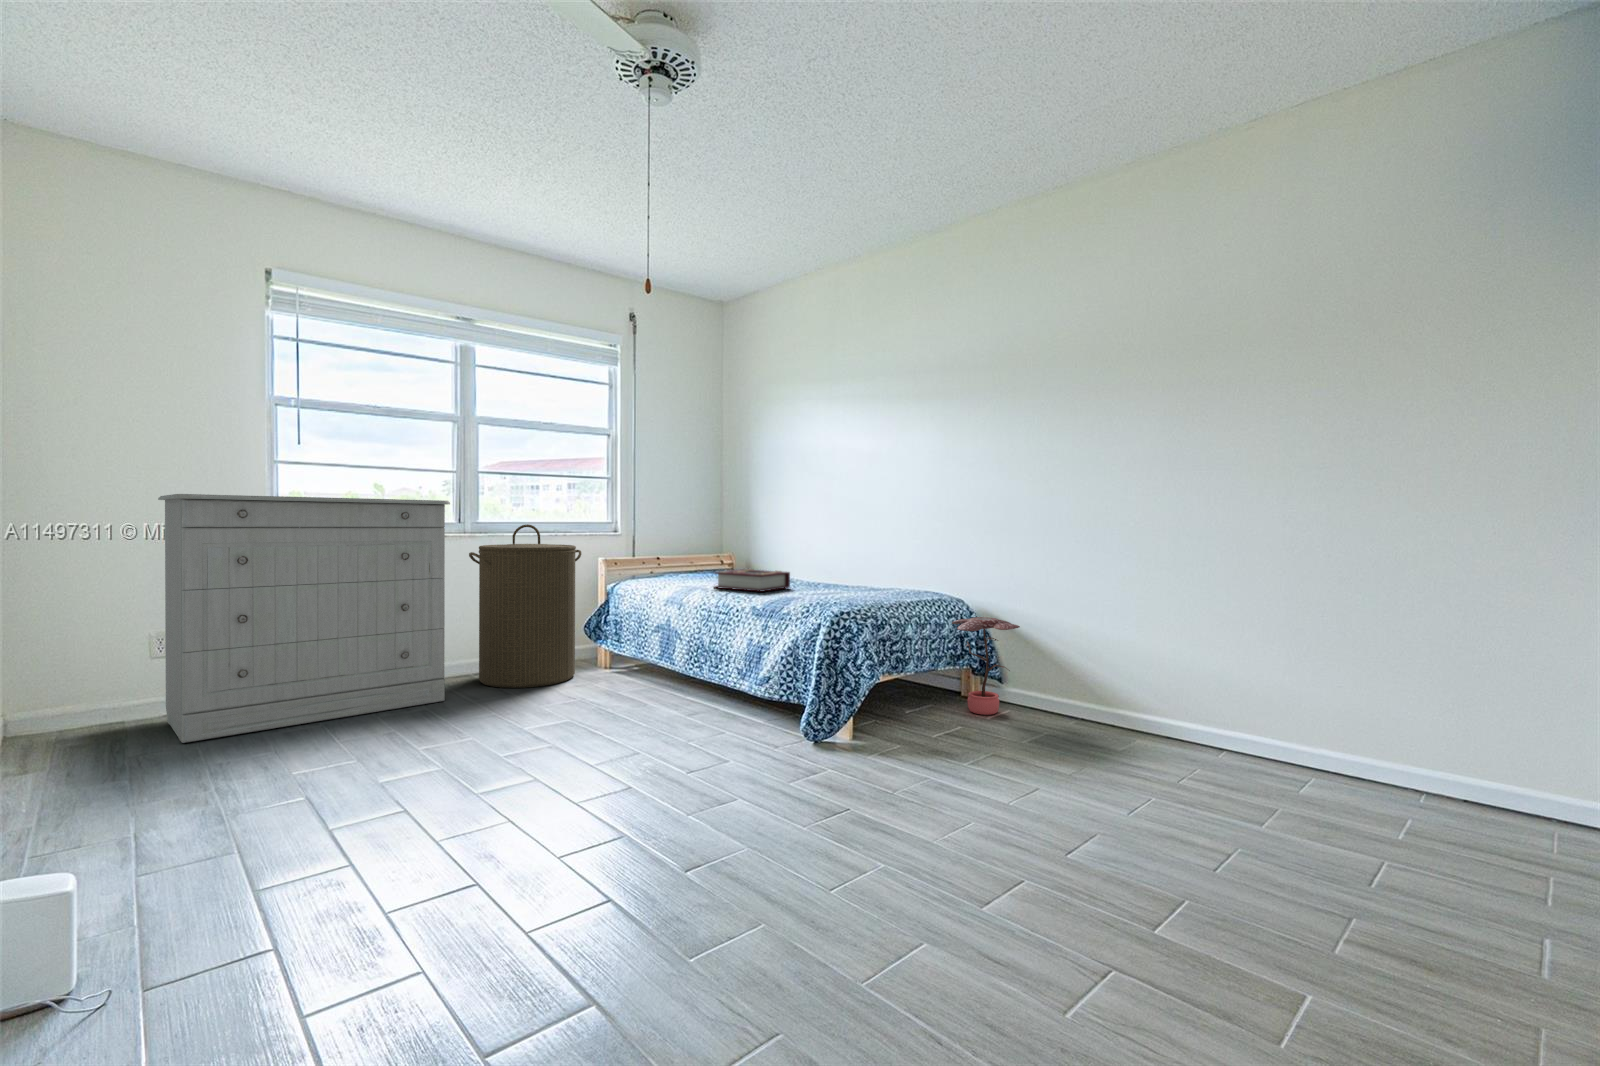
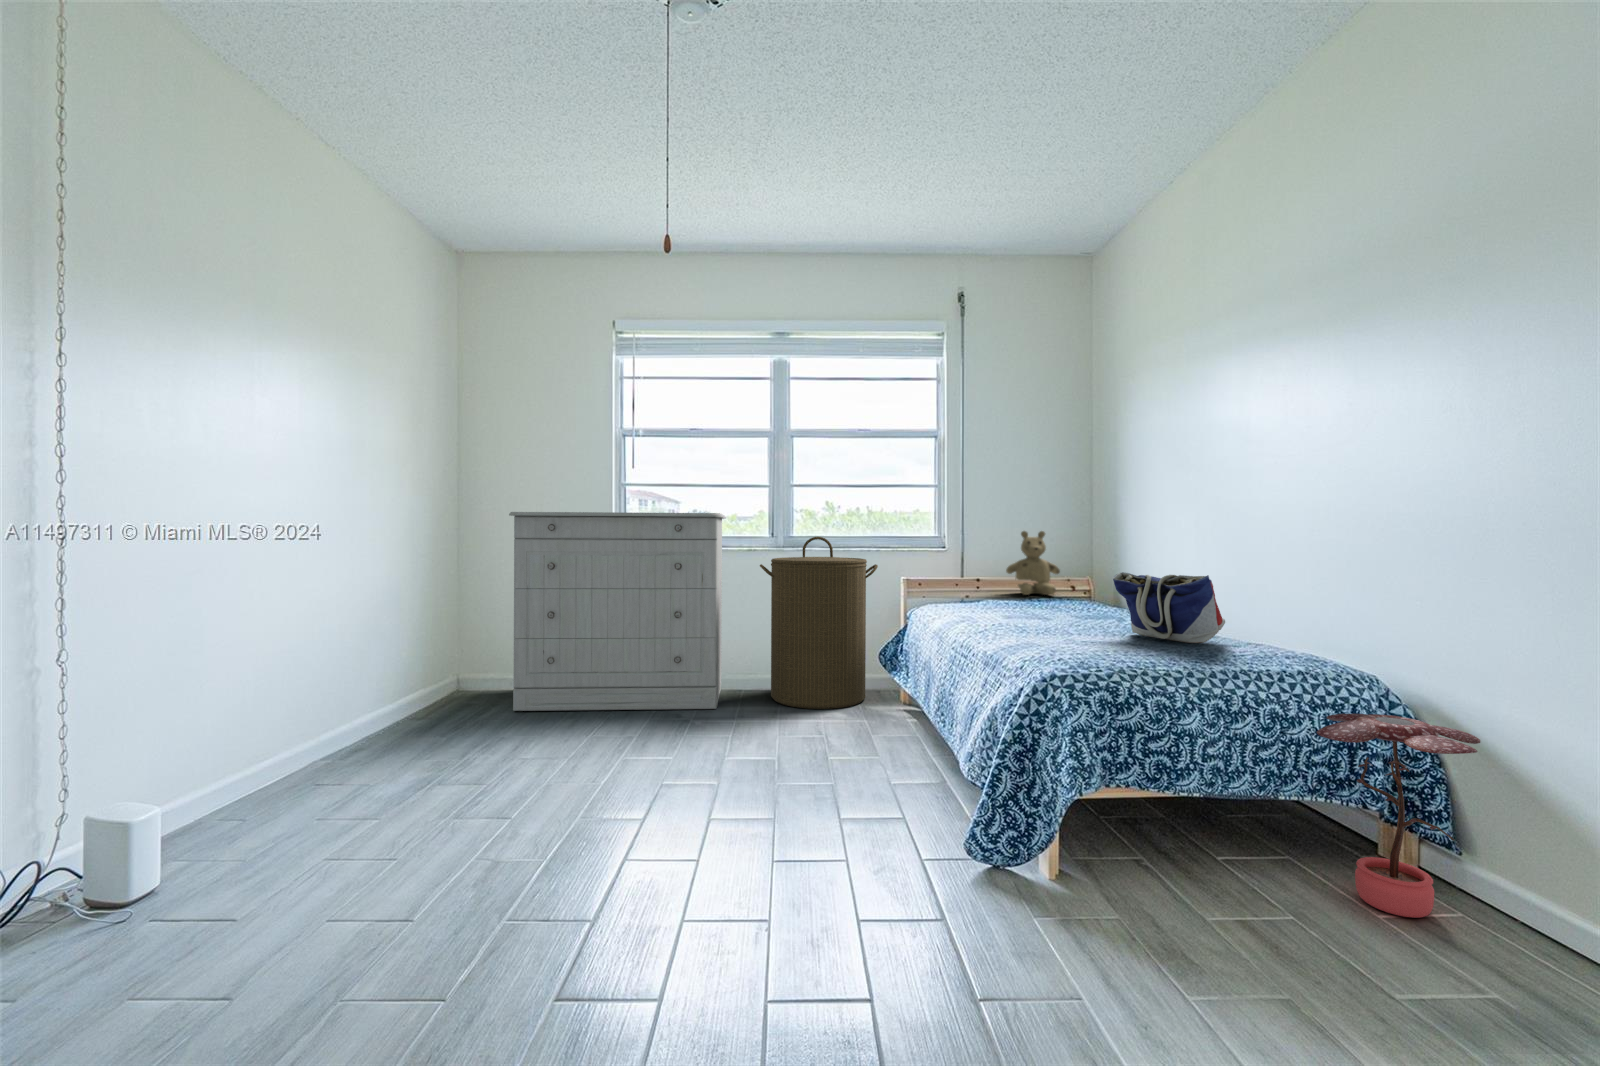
teddy bear: none [675,520,716,572] -> present [1006,531,1060,596]
tote bag: none [816,549,882,592] -> present [1113,572,1225,643]
book: present [714,569,790,591] -> none [981,596,1083,628]

